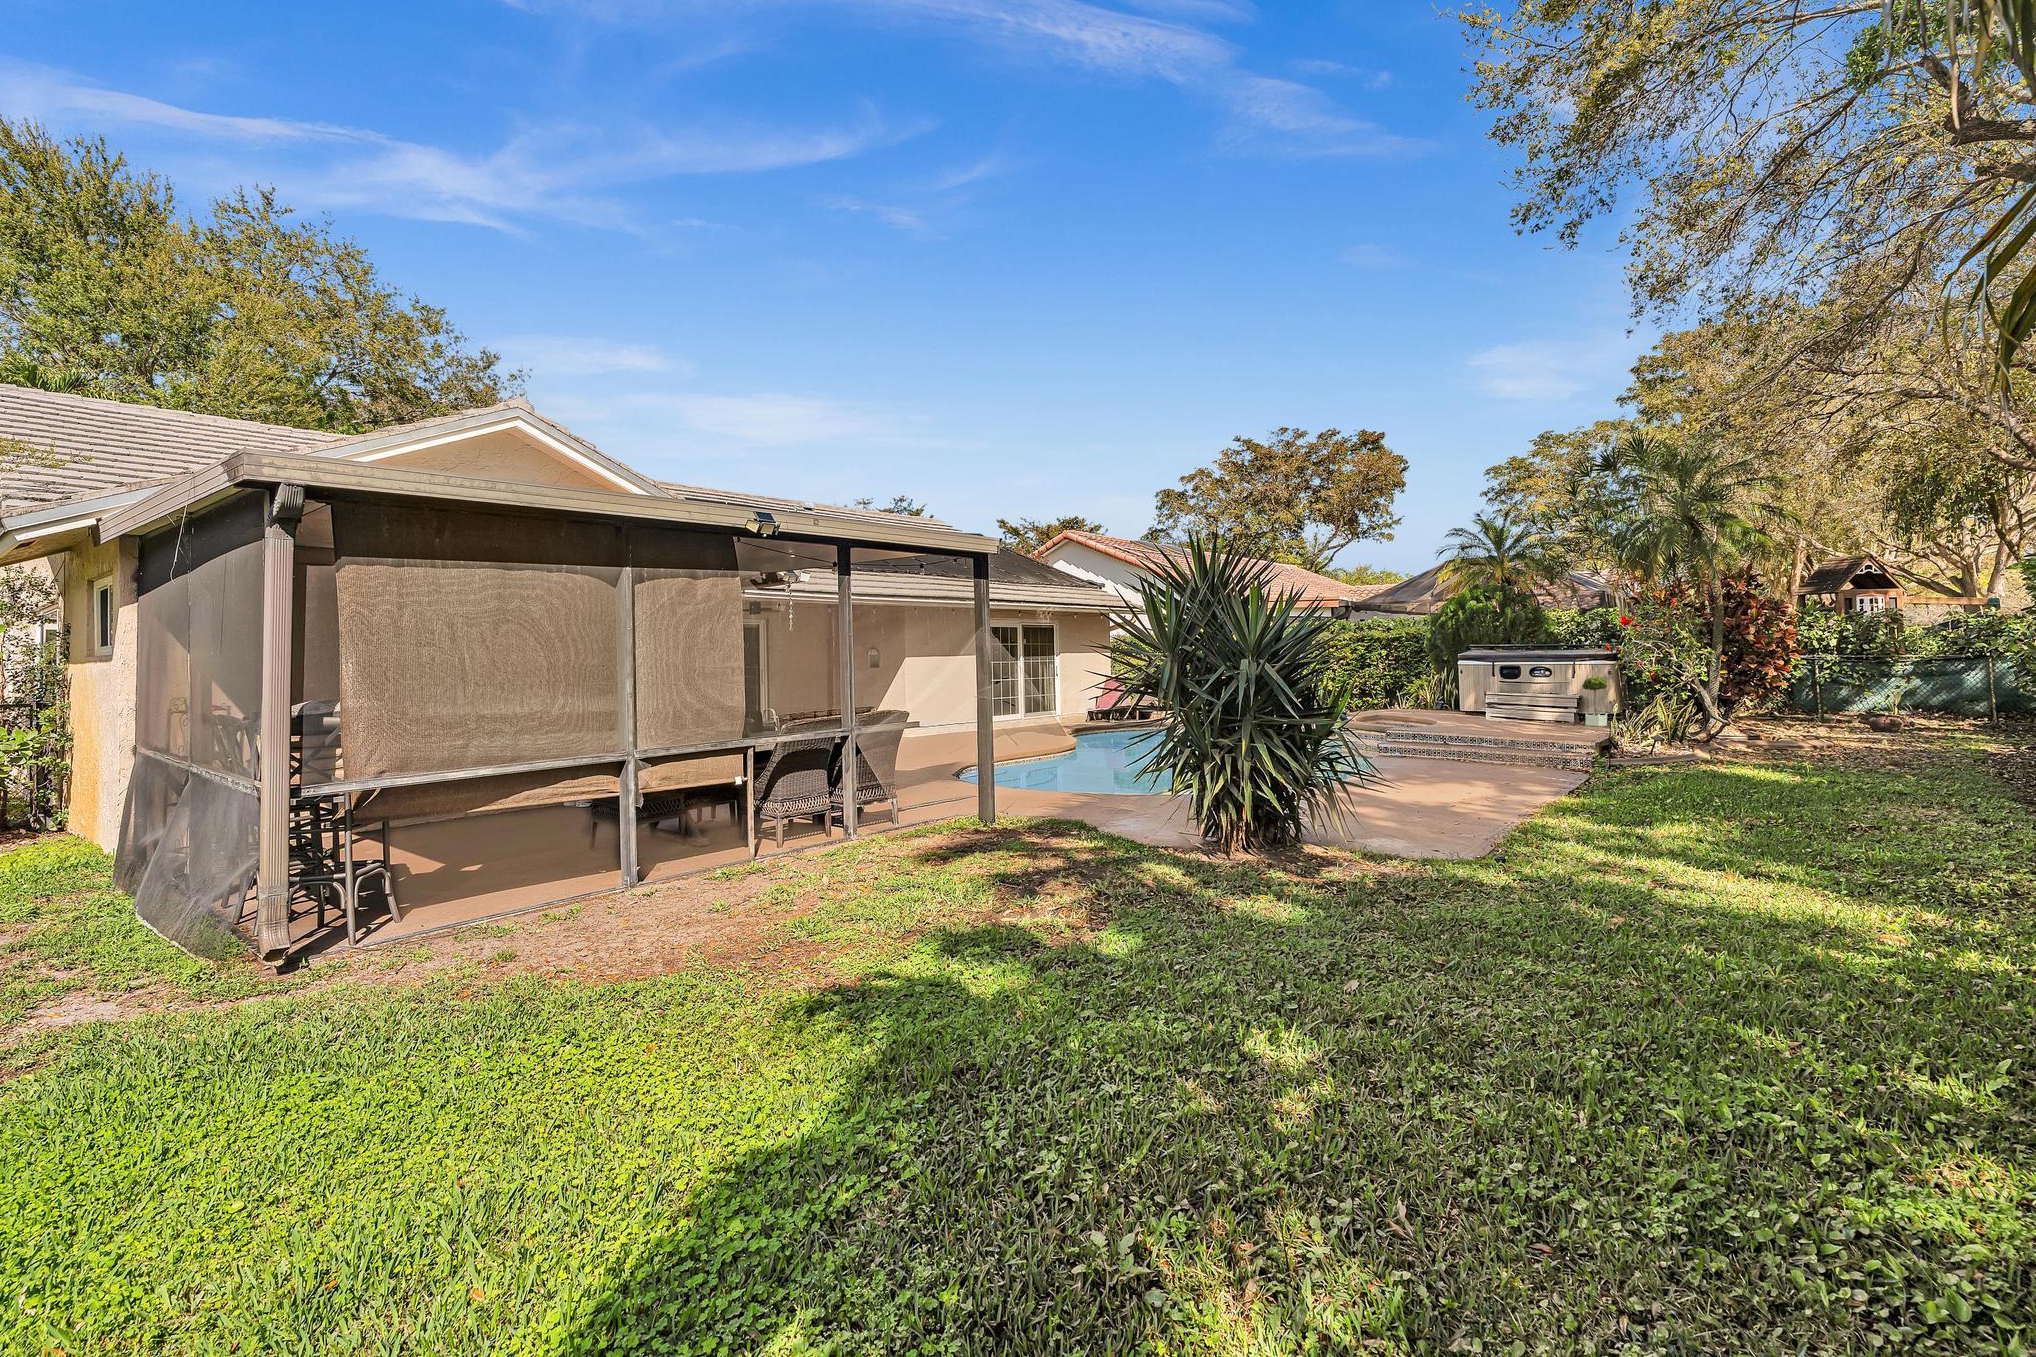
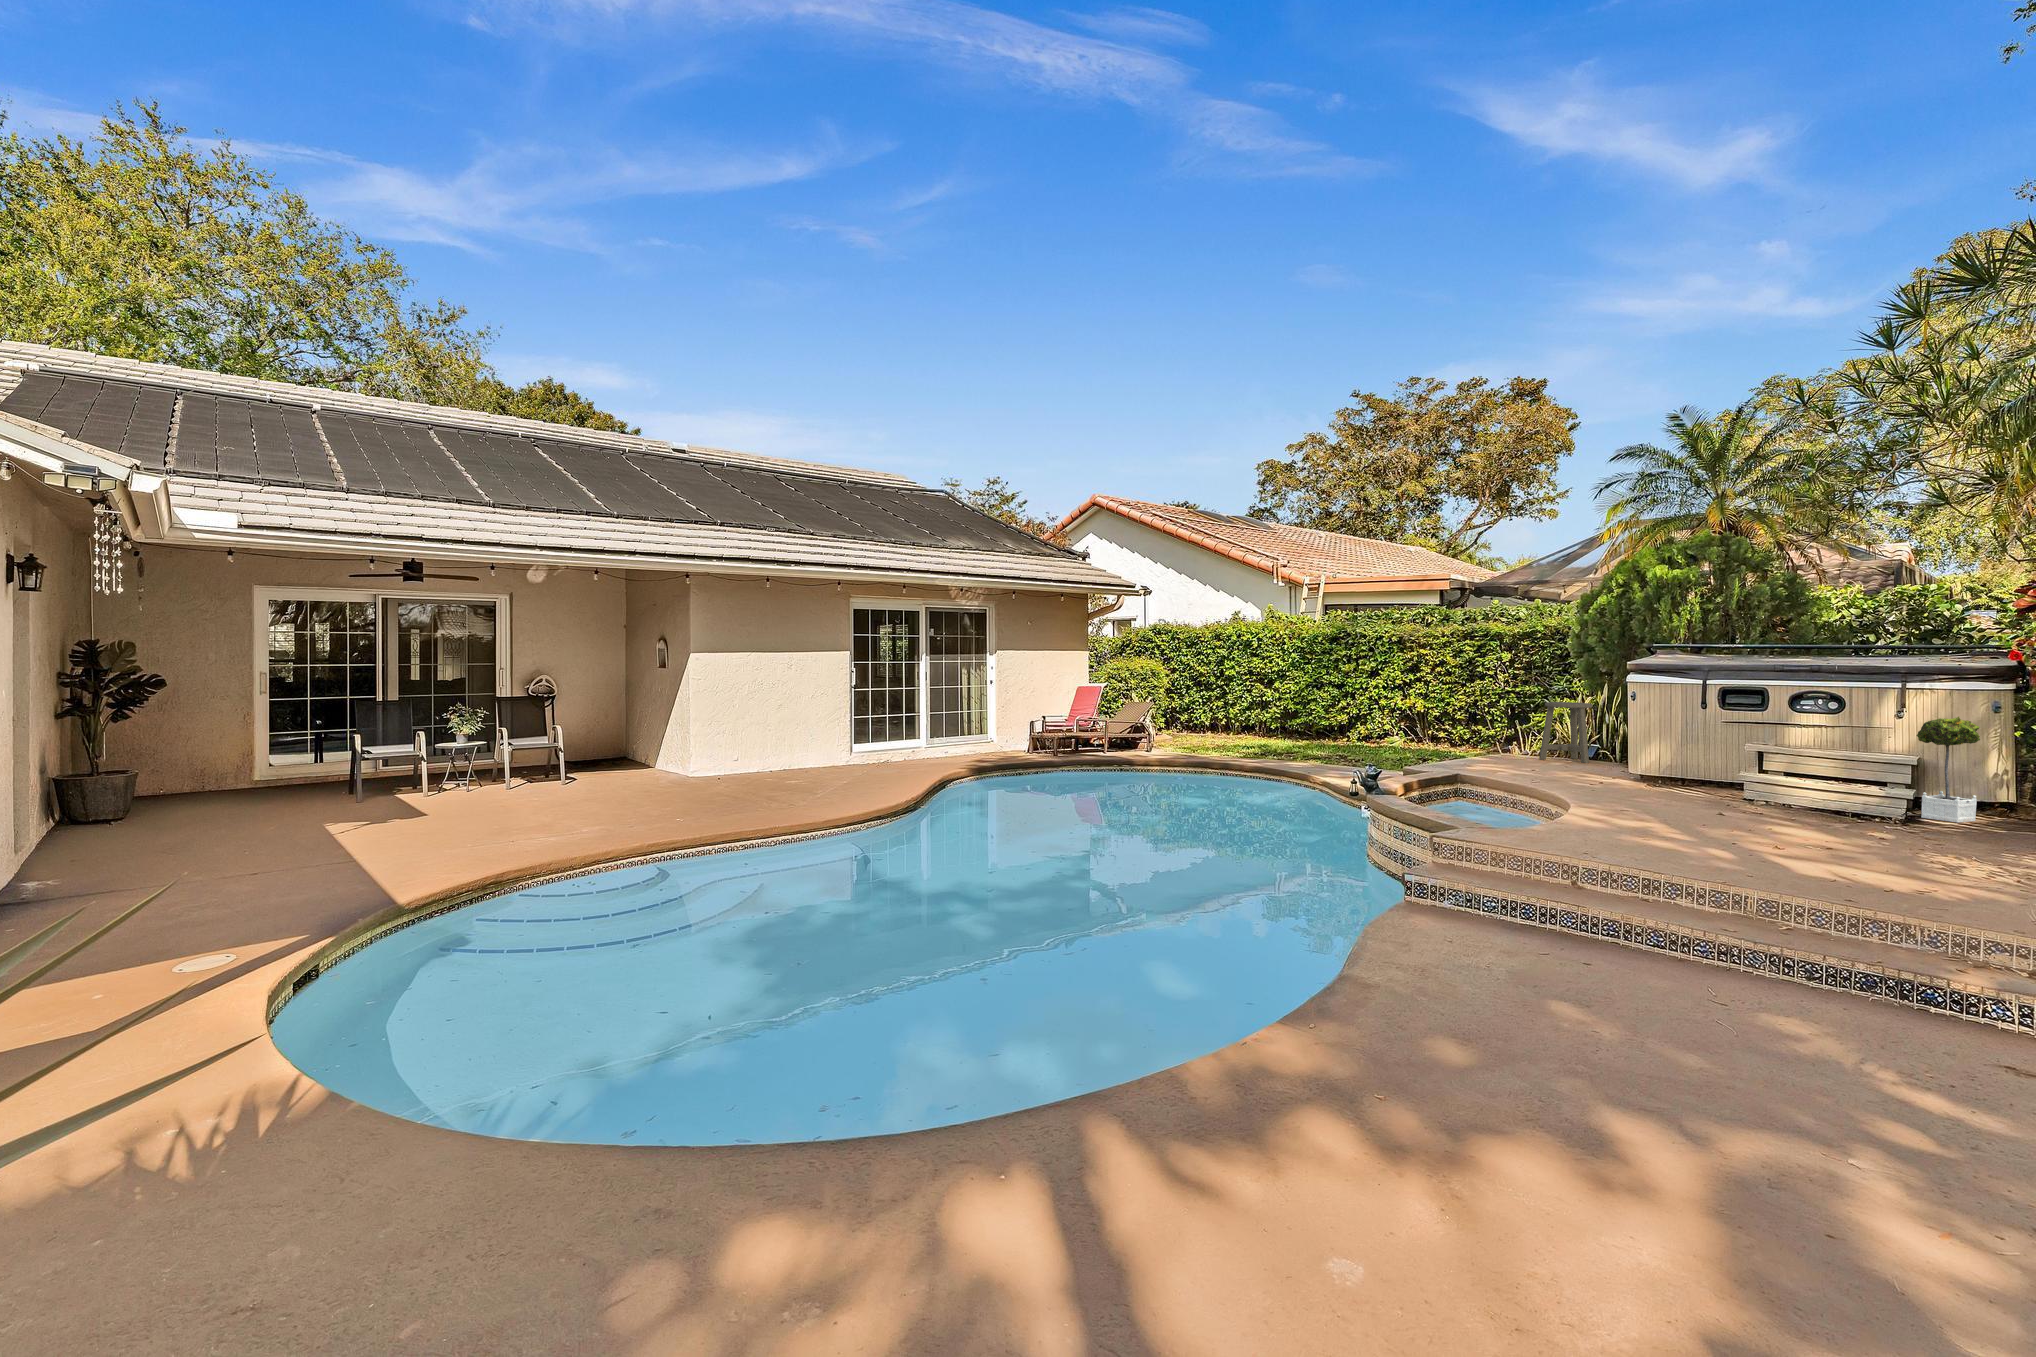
stool: none [1406,680,1435,715] -> present [1539,702,1593,763]

